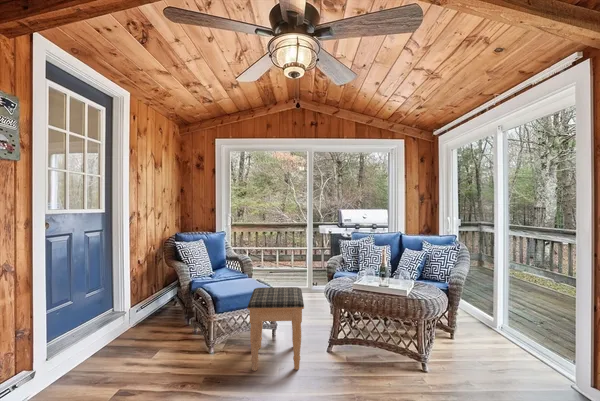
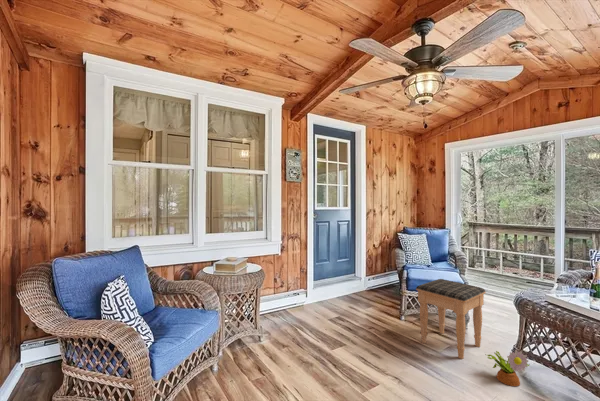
decorative plant: none [323,338,357,376] -> present [487,350,529,386]

